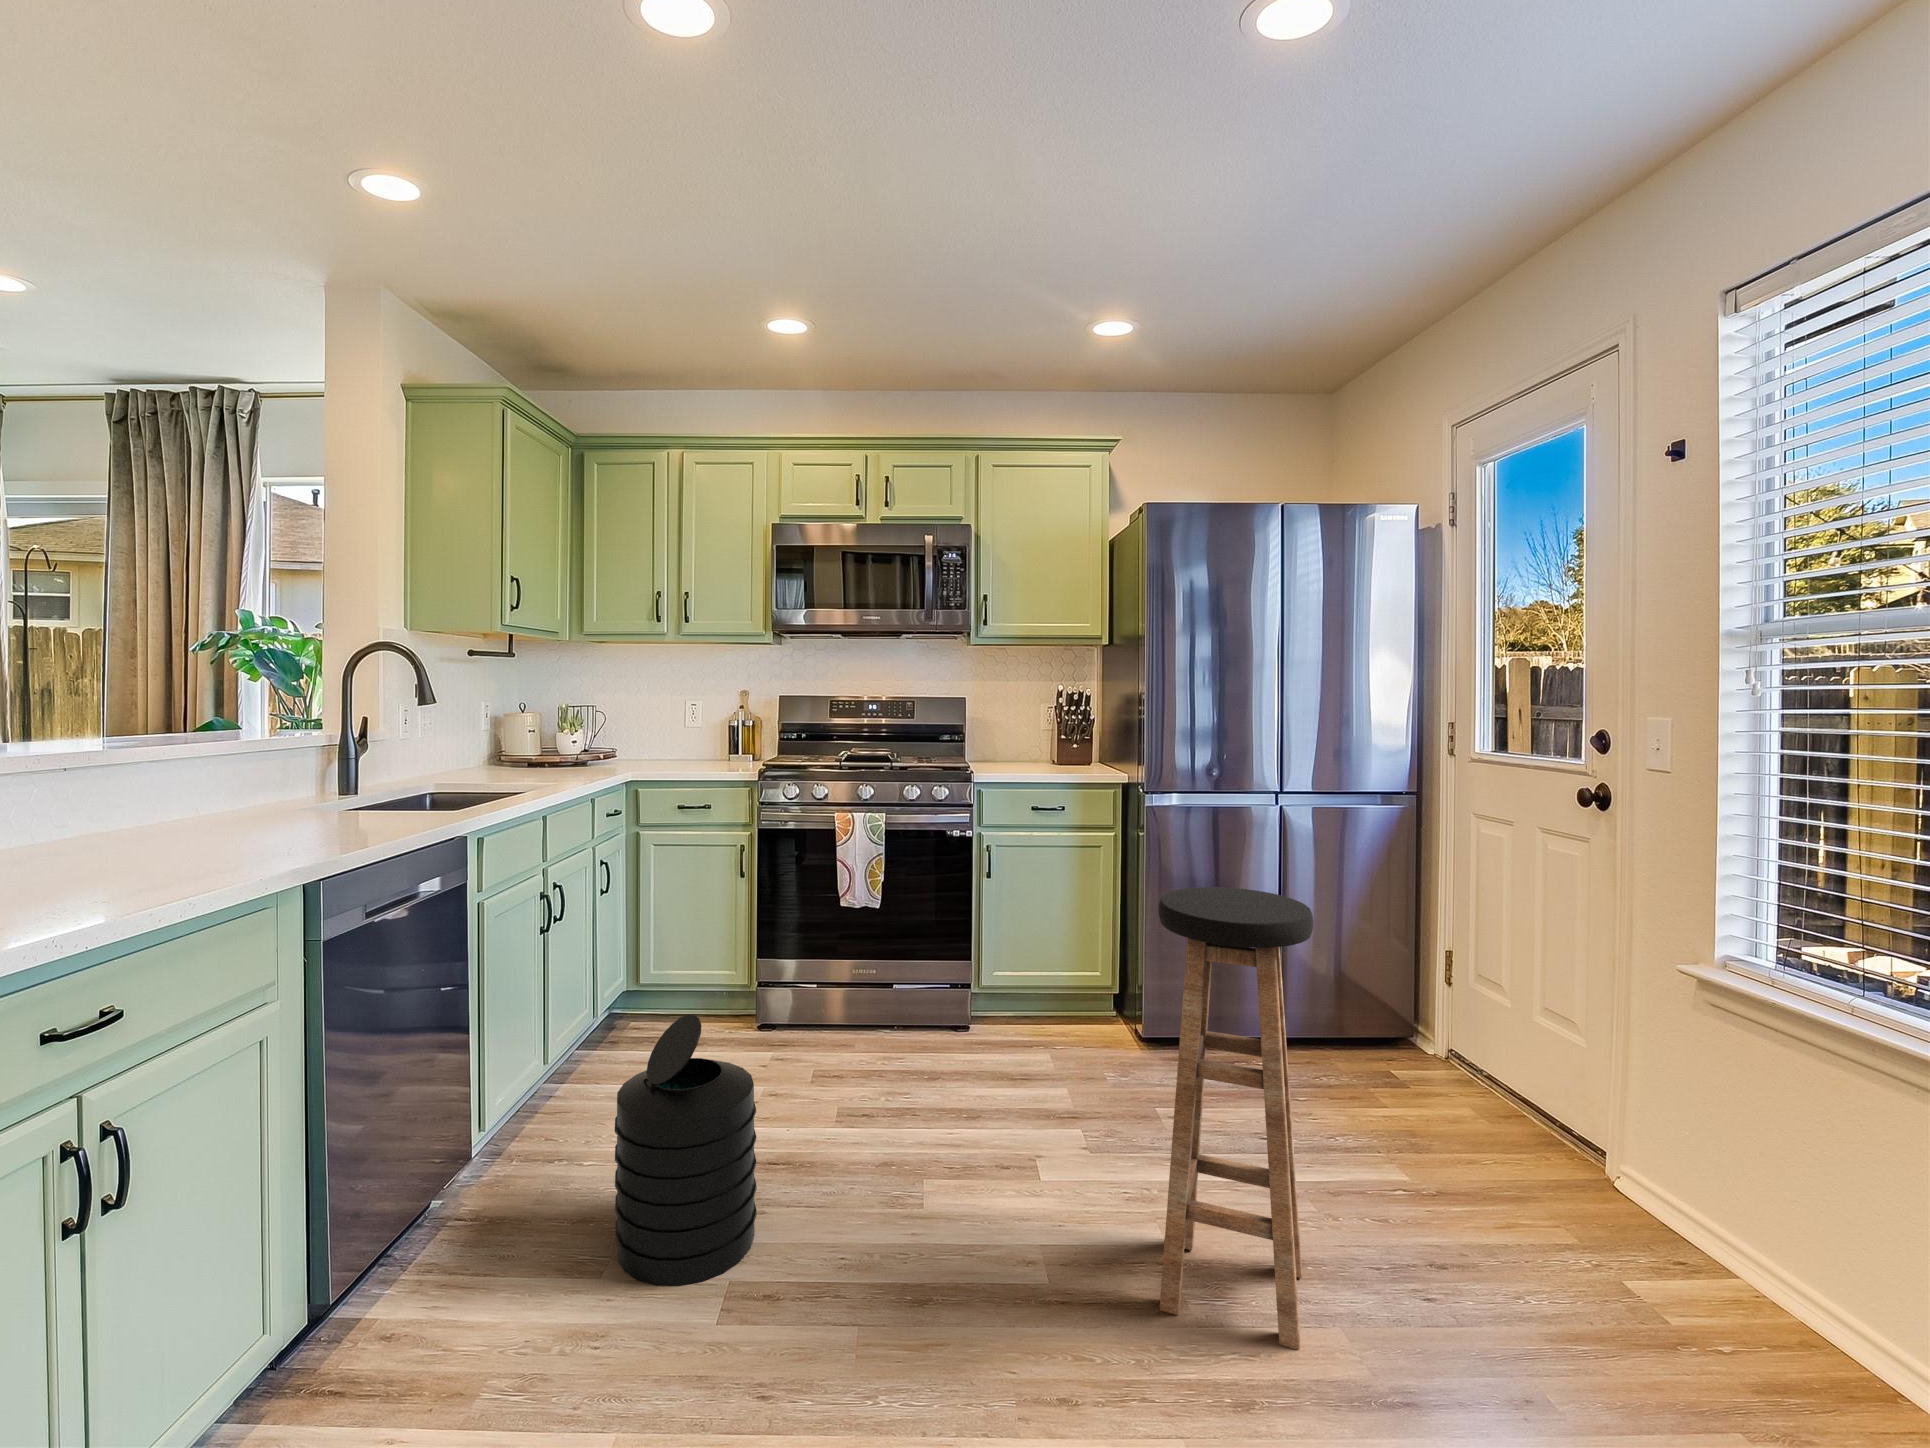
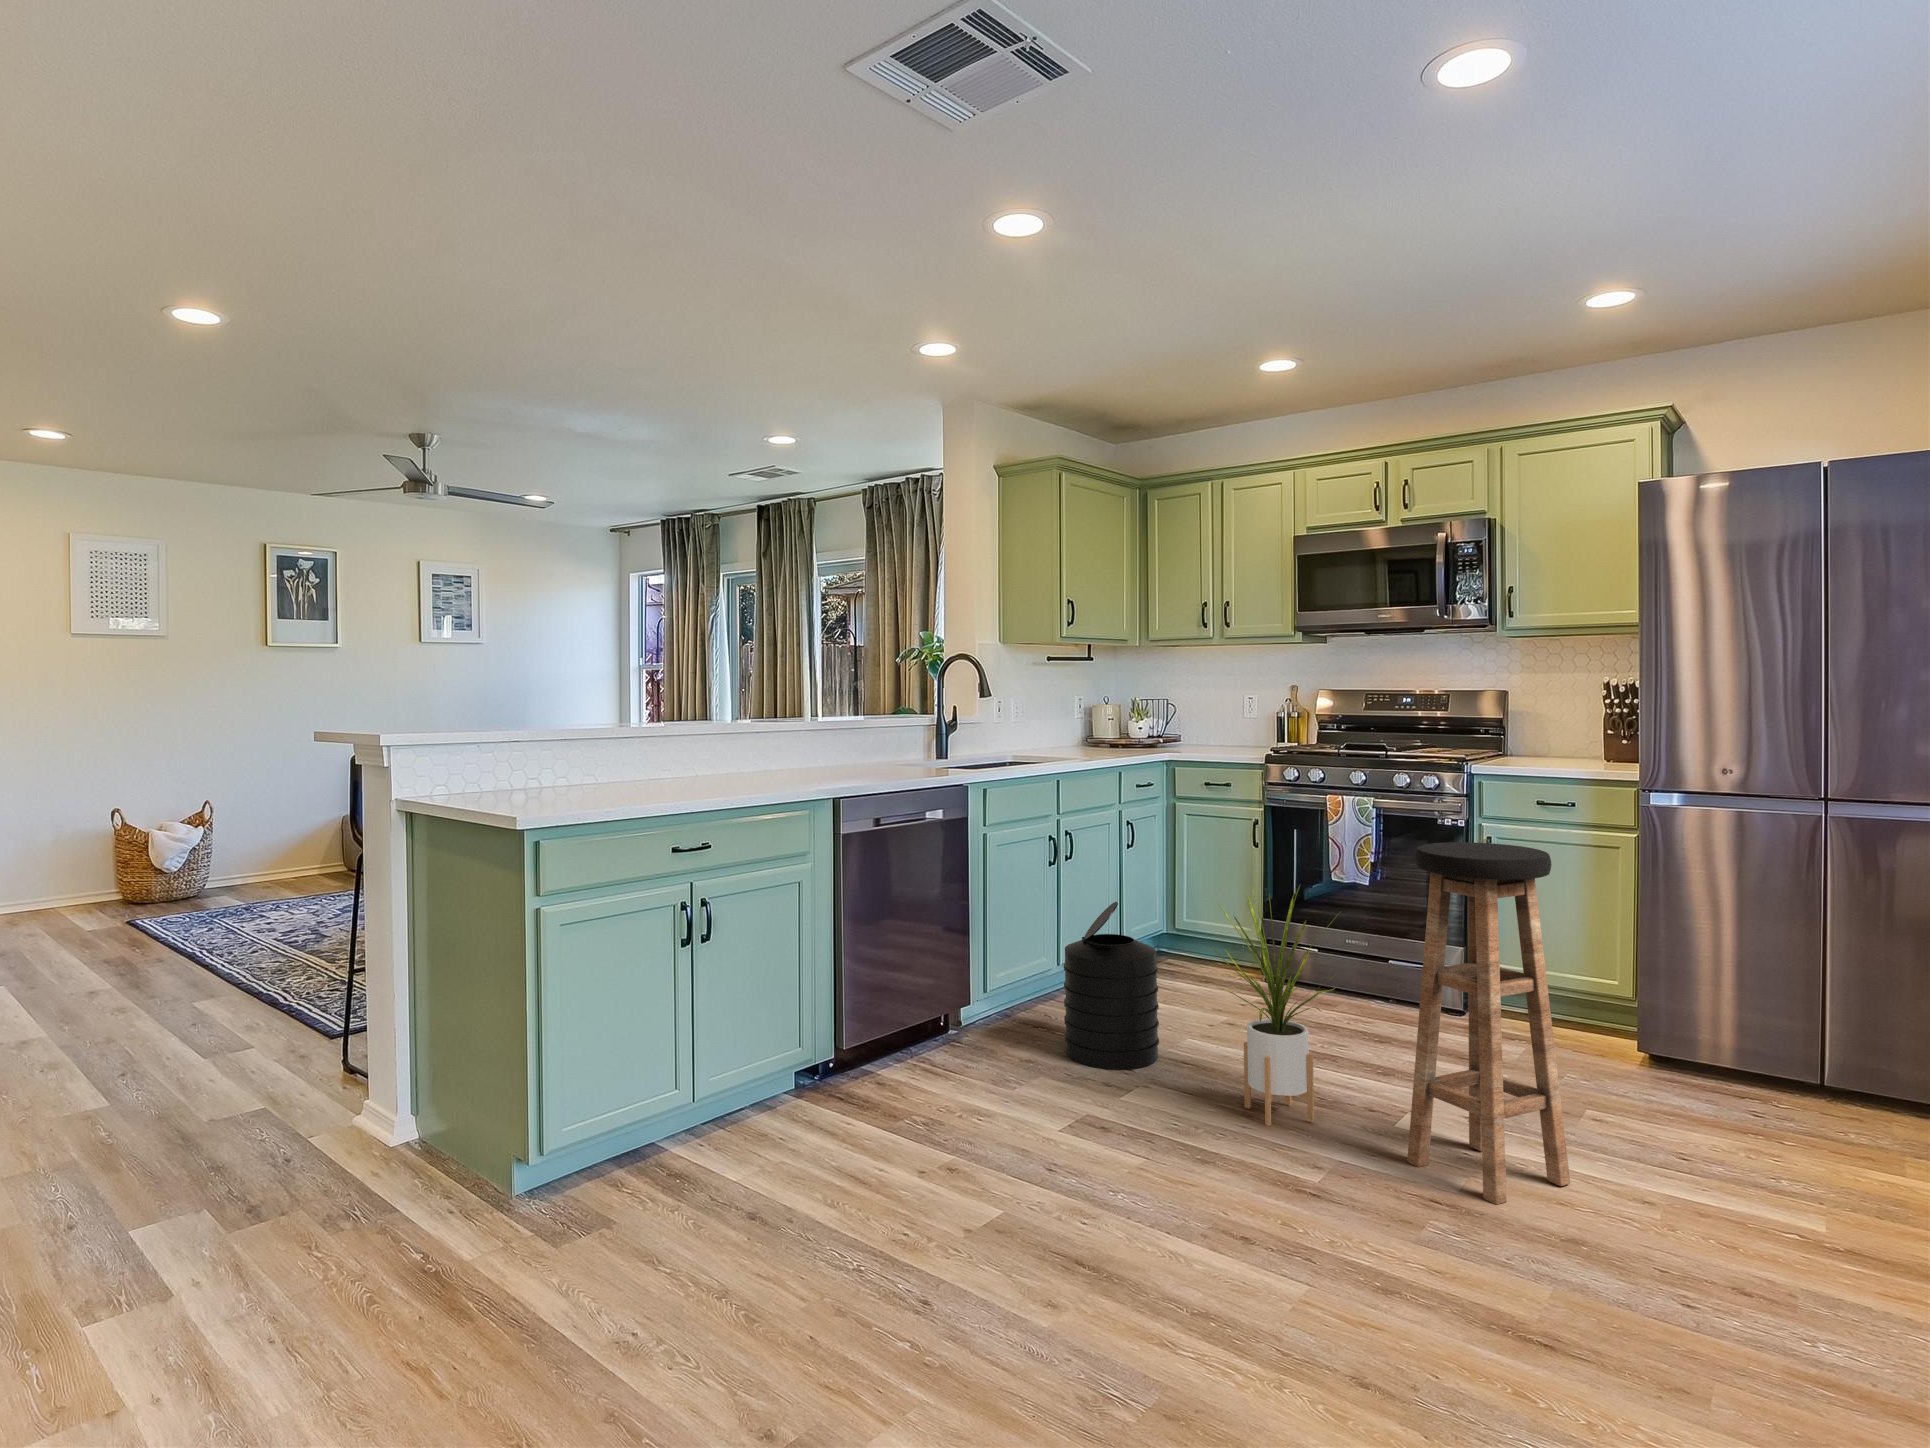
house plant: none [891,964,1056,1315] -> present [1213,888,1336,1126]

